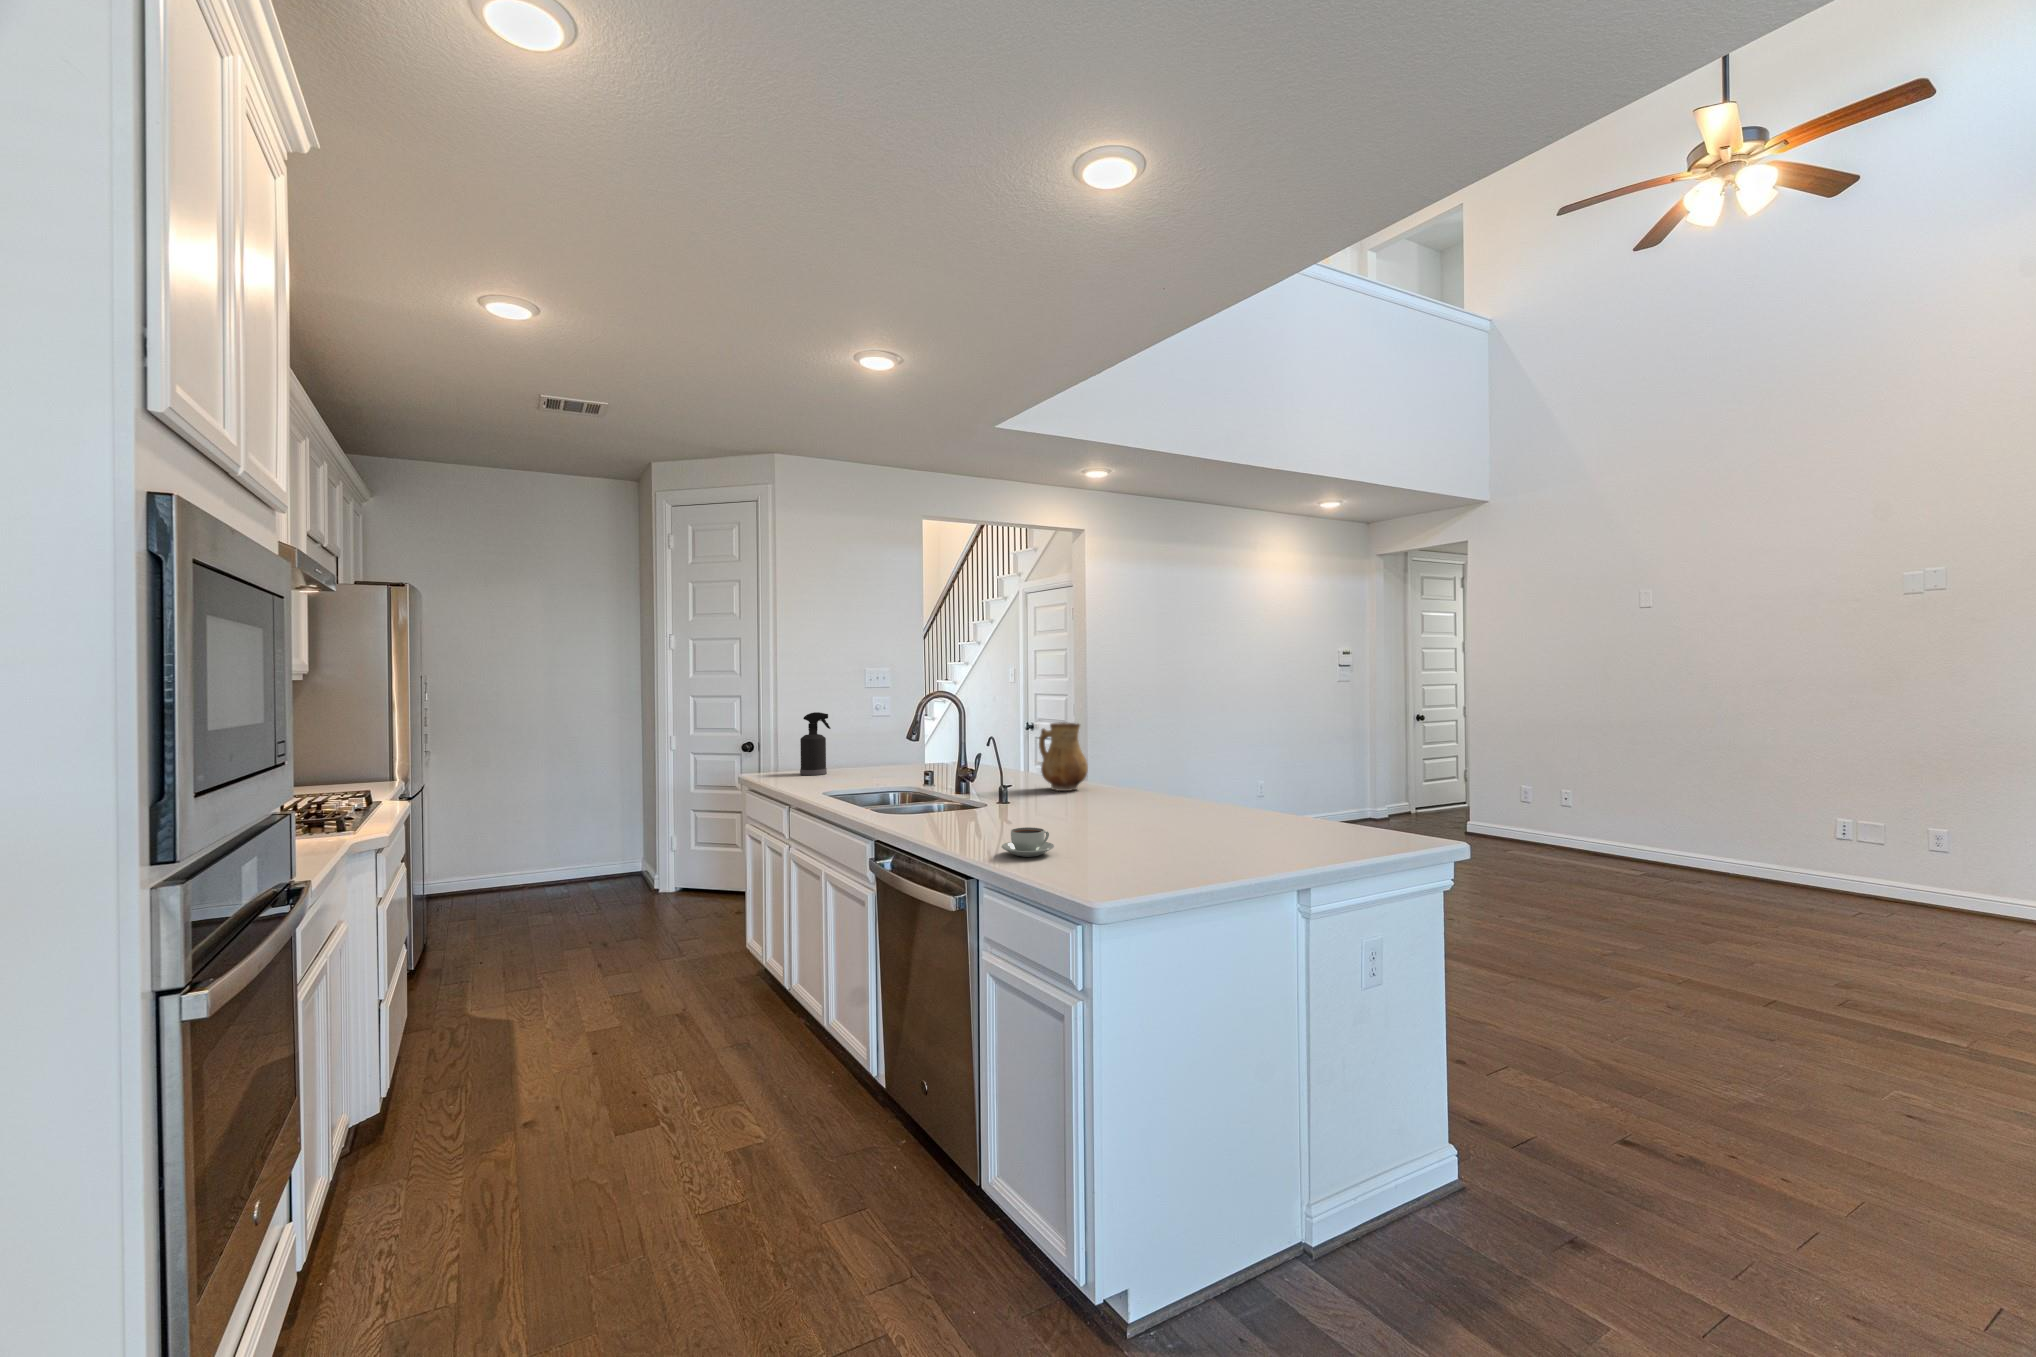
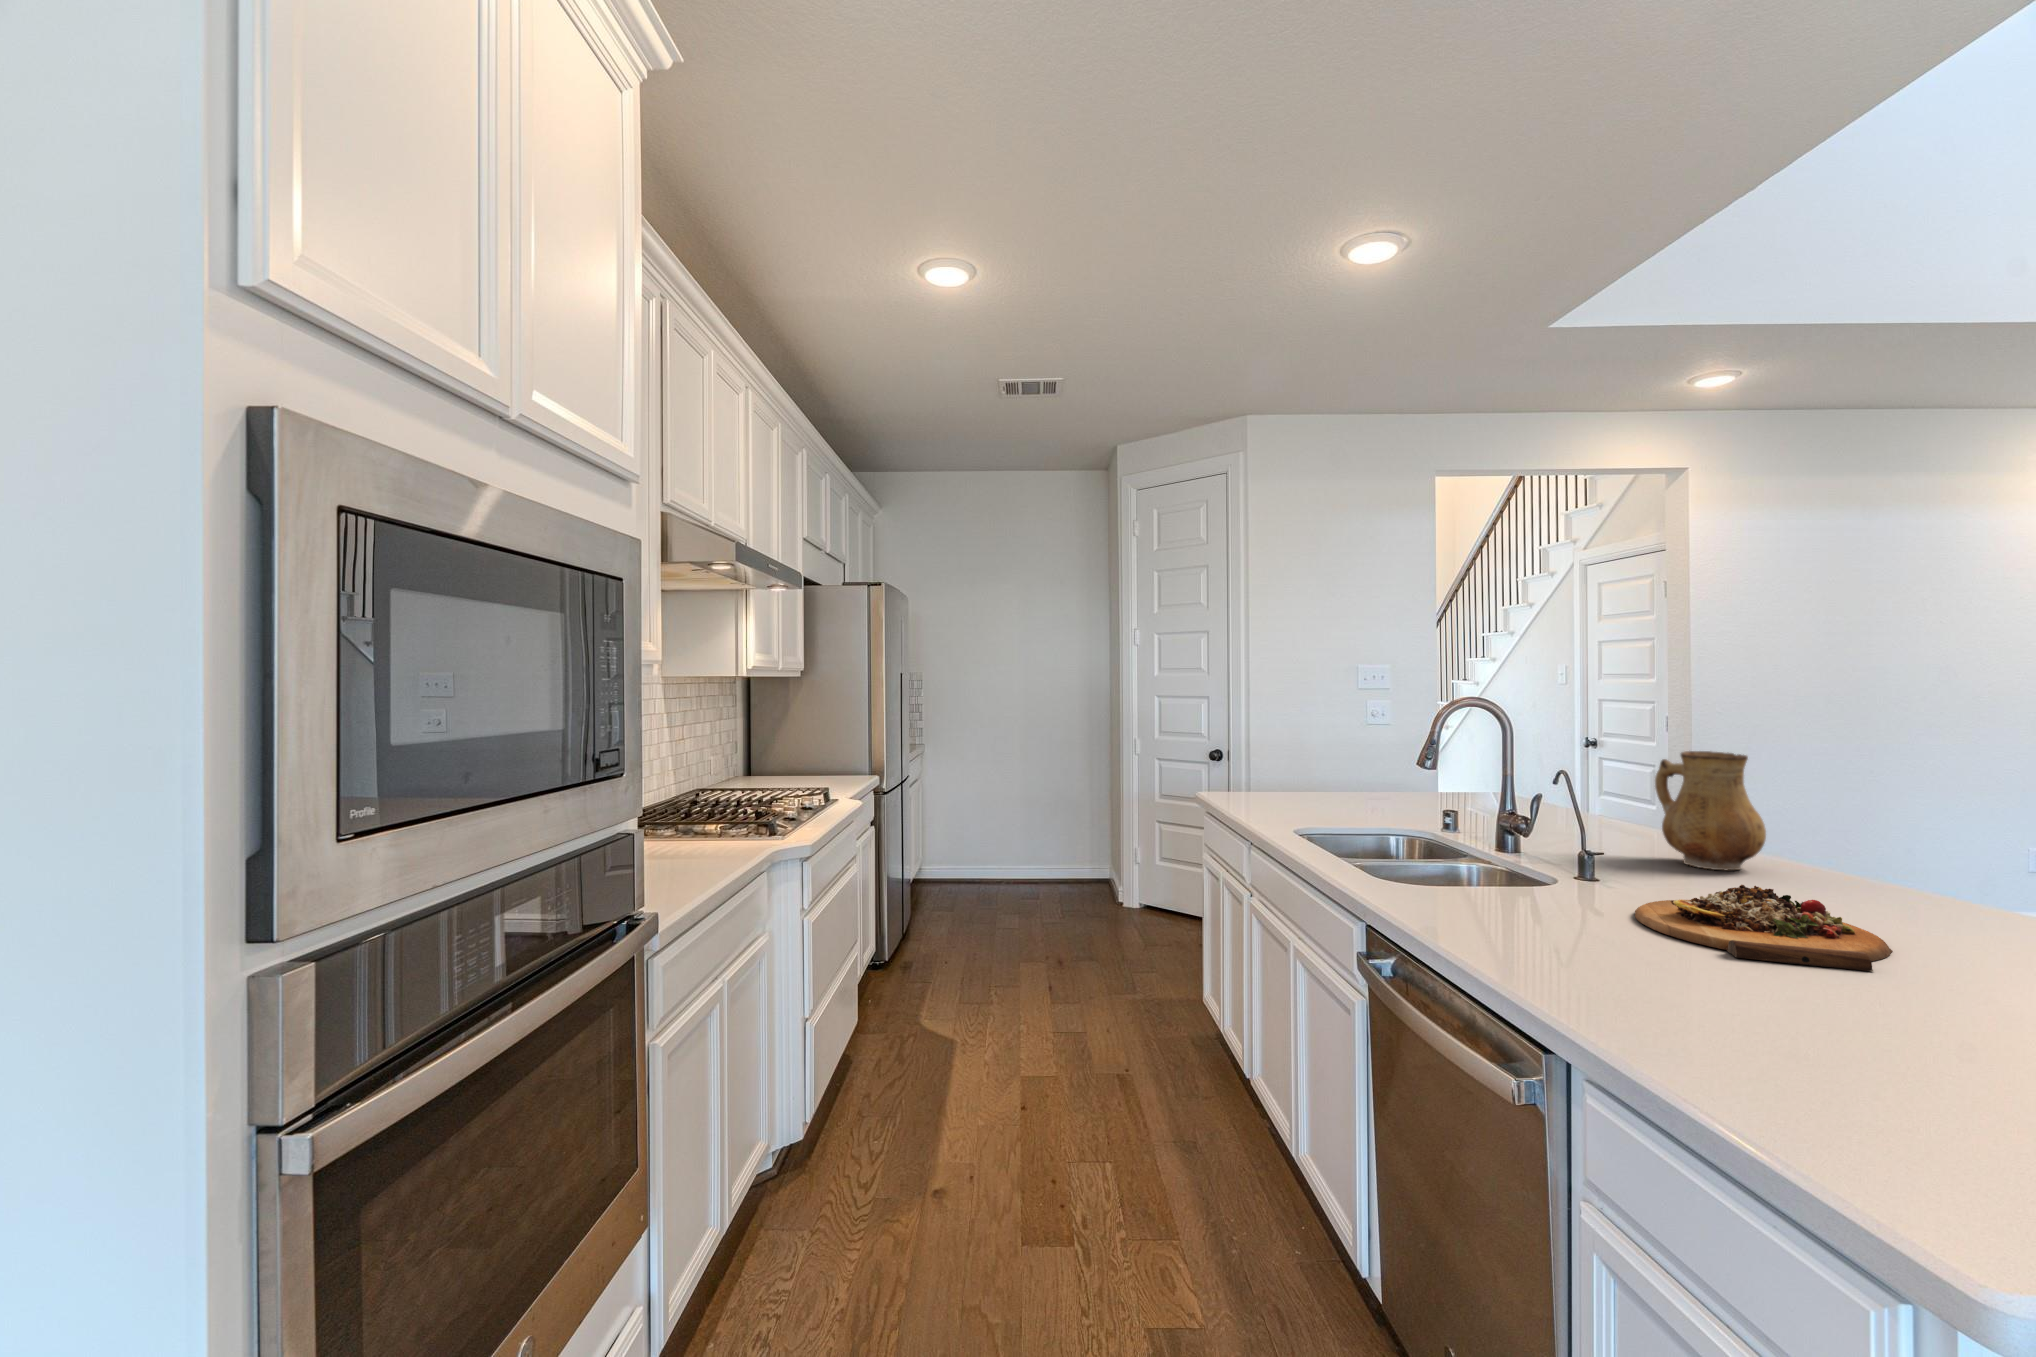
spray bottle: present [800,712,831,775] -> none [1267,720,1307,800]
cutting board: none [1017,790,1118,824] -> present [1635,885,1893,972]
coffee cup: present [1001,827,1054,857] -> none [1642,986,1790,1063]

